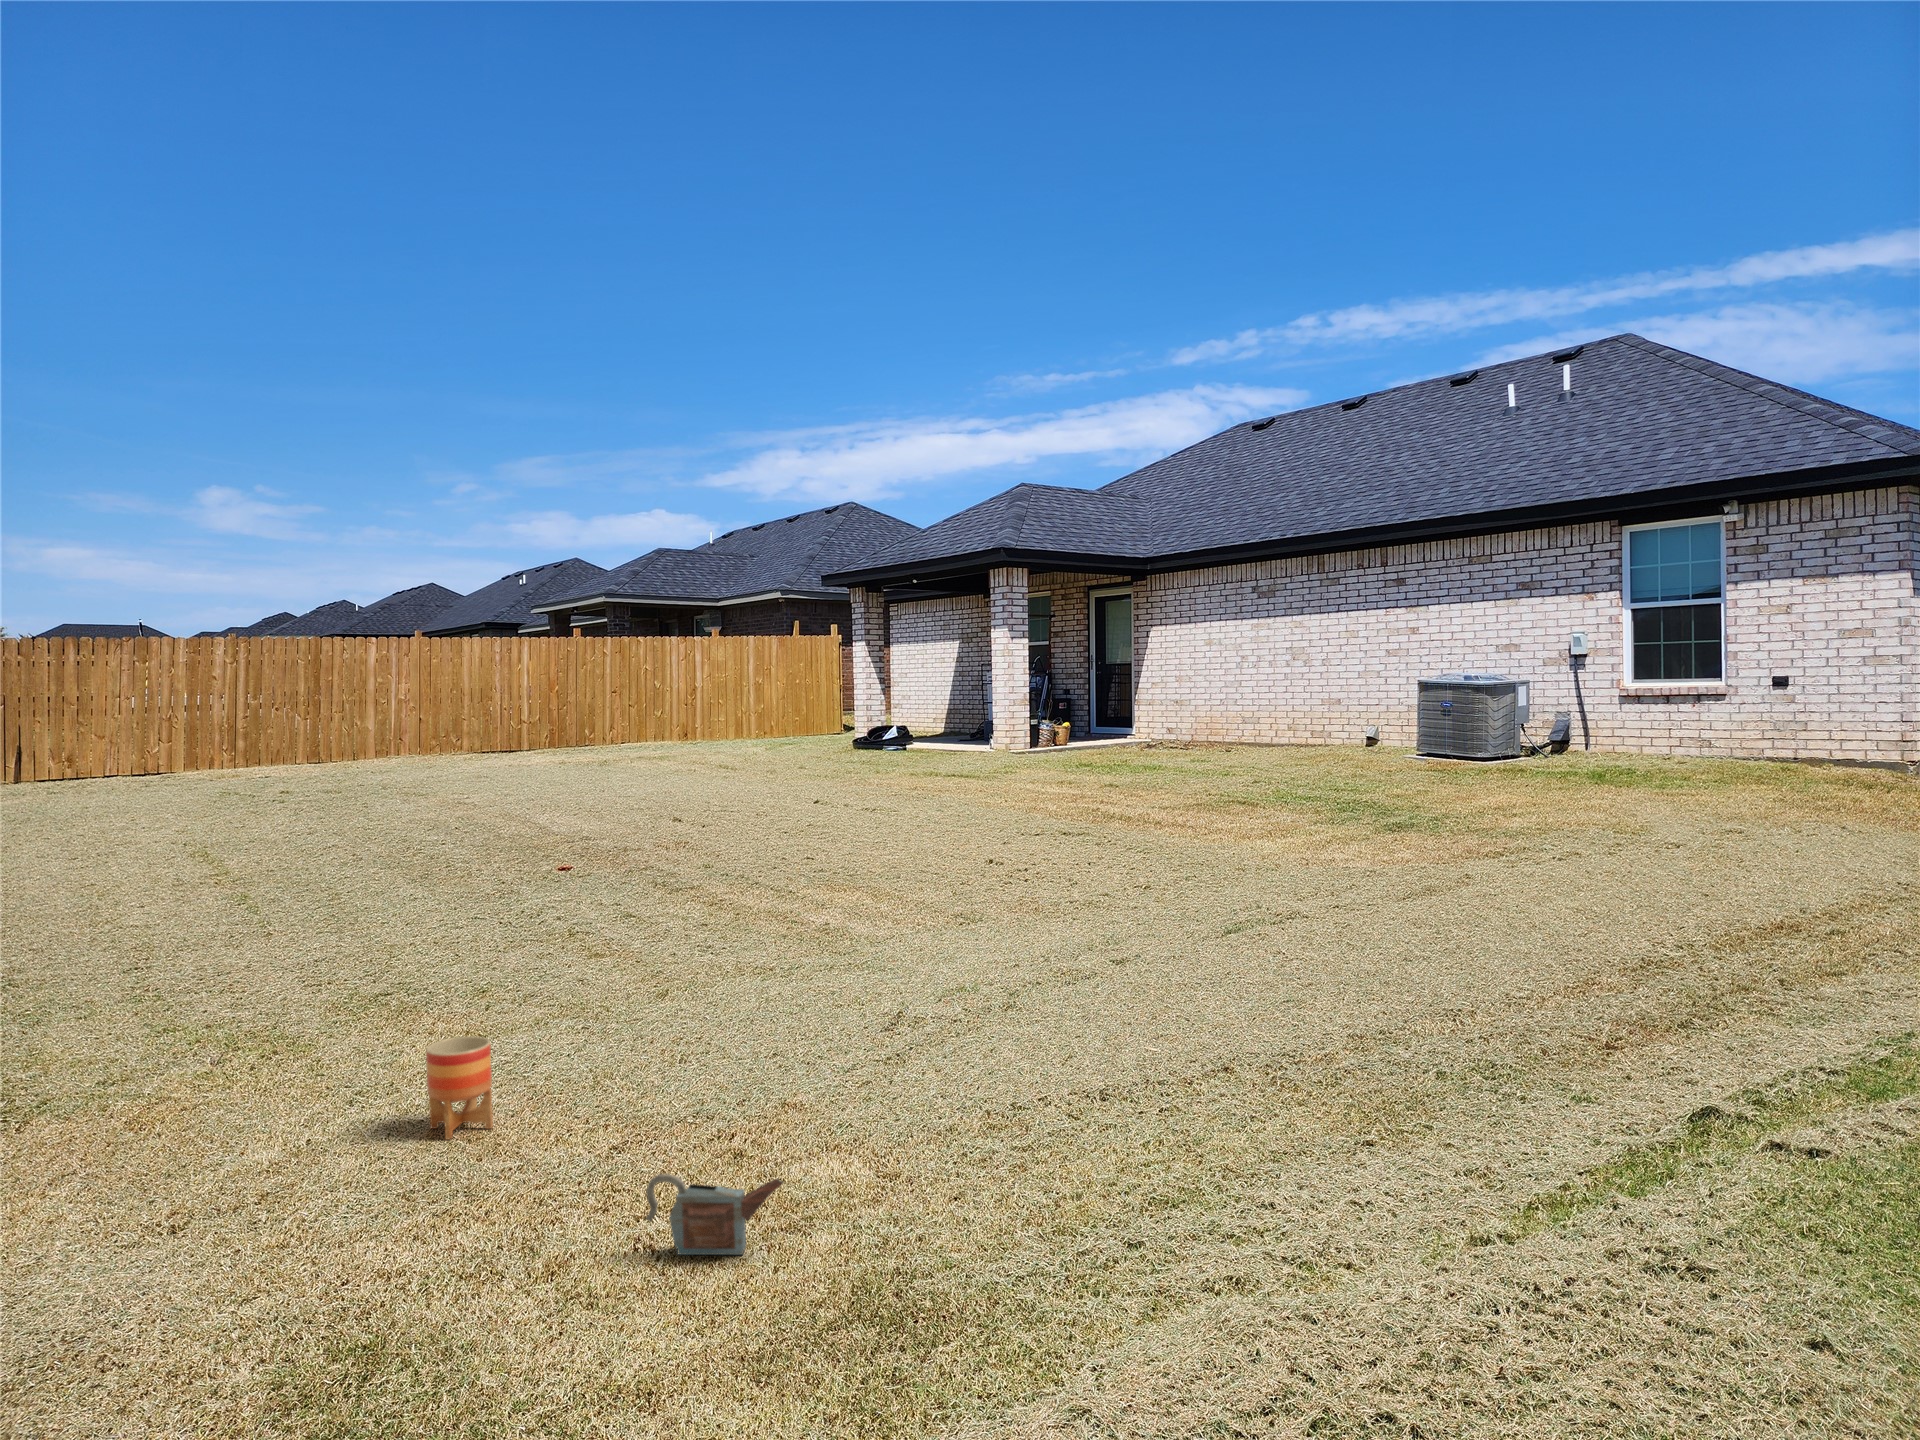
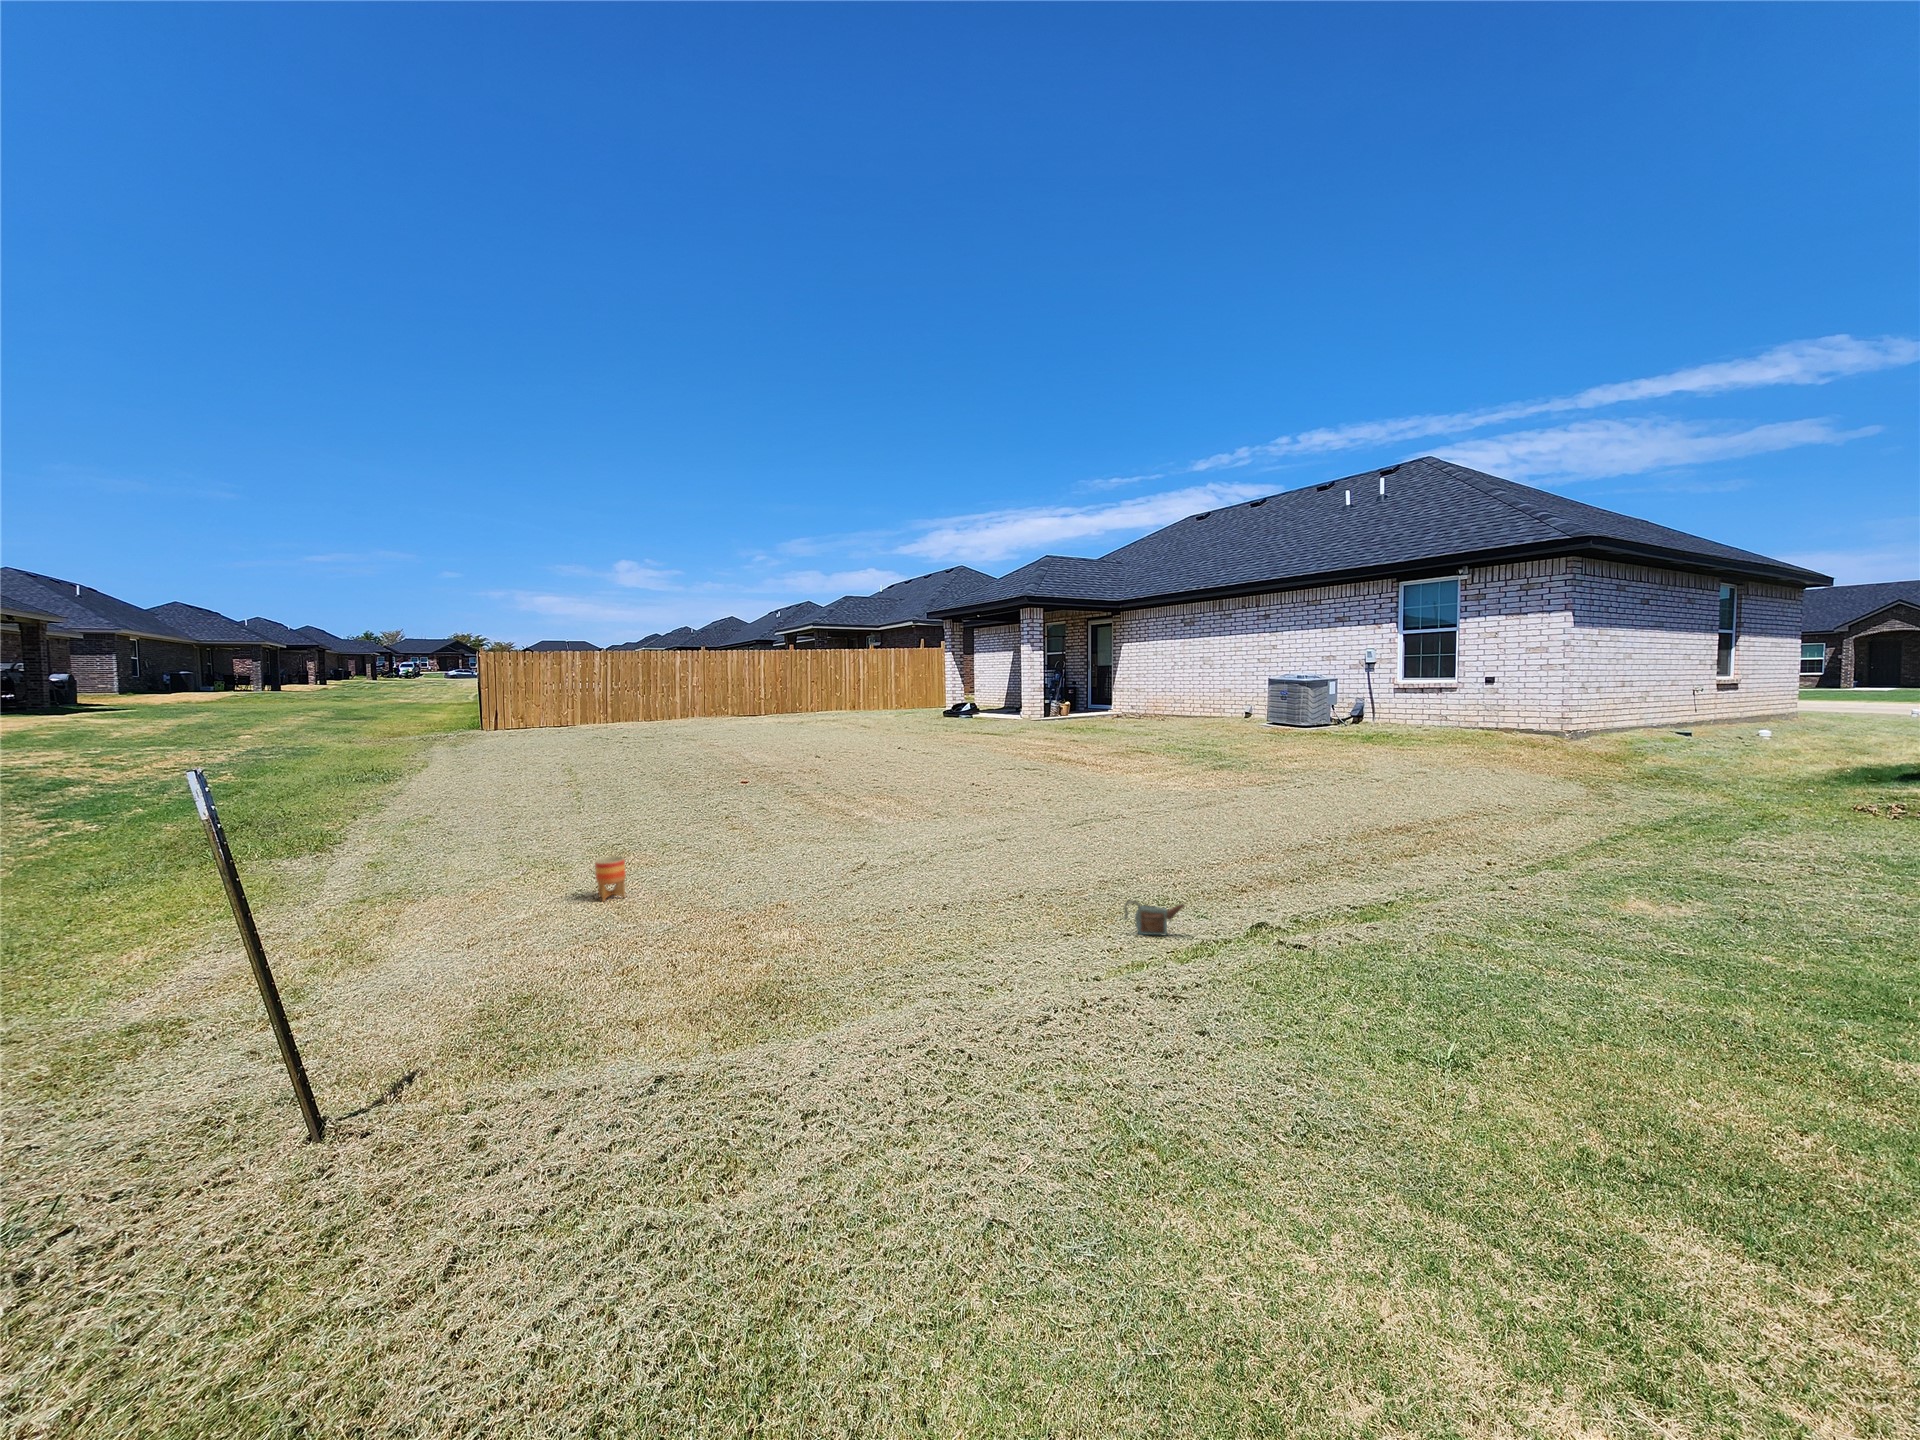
watering can: present [646,1173,783,1255] -> present [1124,900,1185,935]

